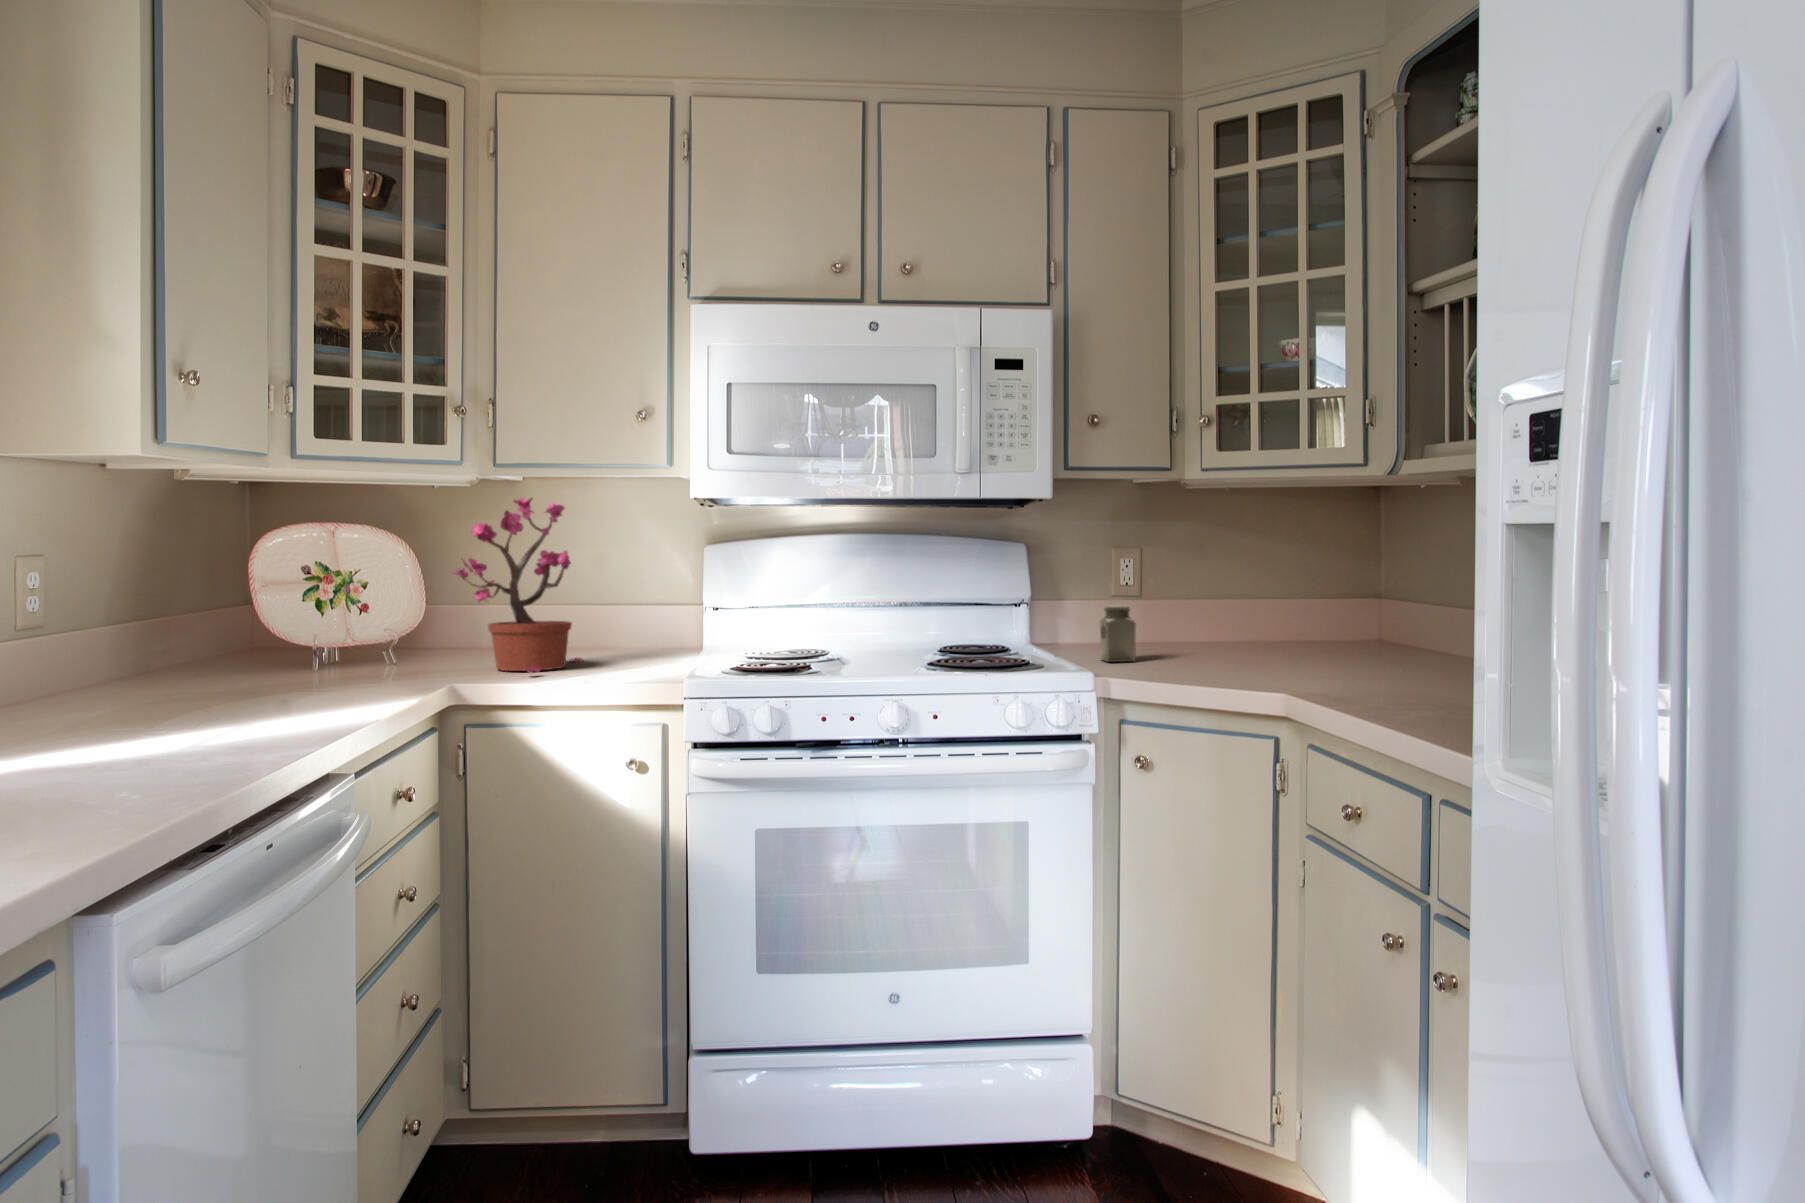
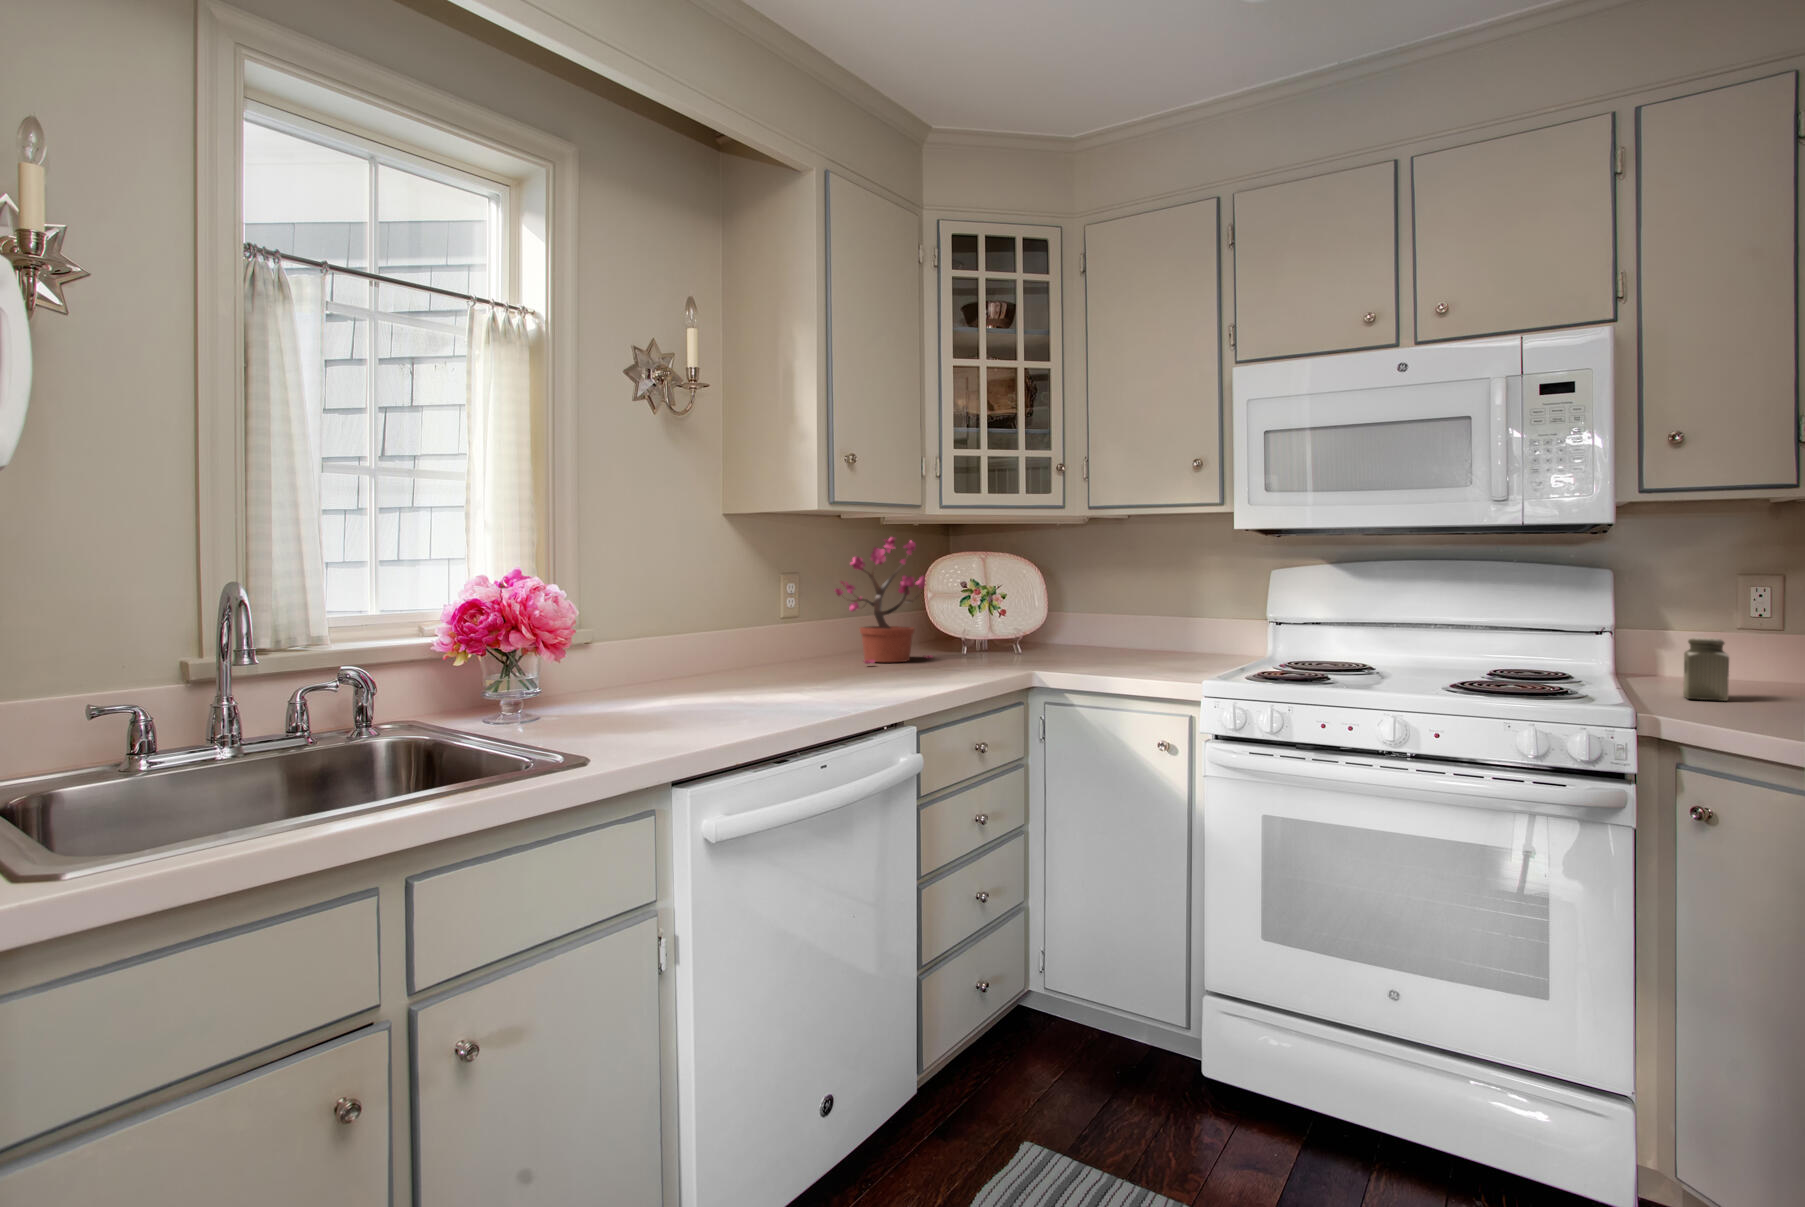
potted plant: present [454,498,583,673] -> present [834,537,932,664]

